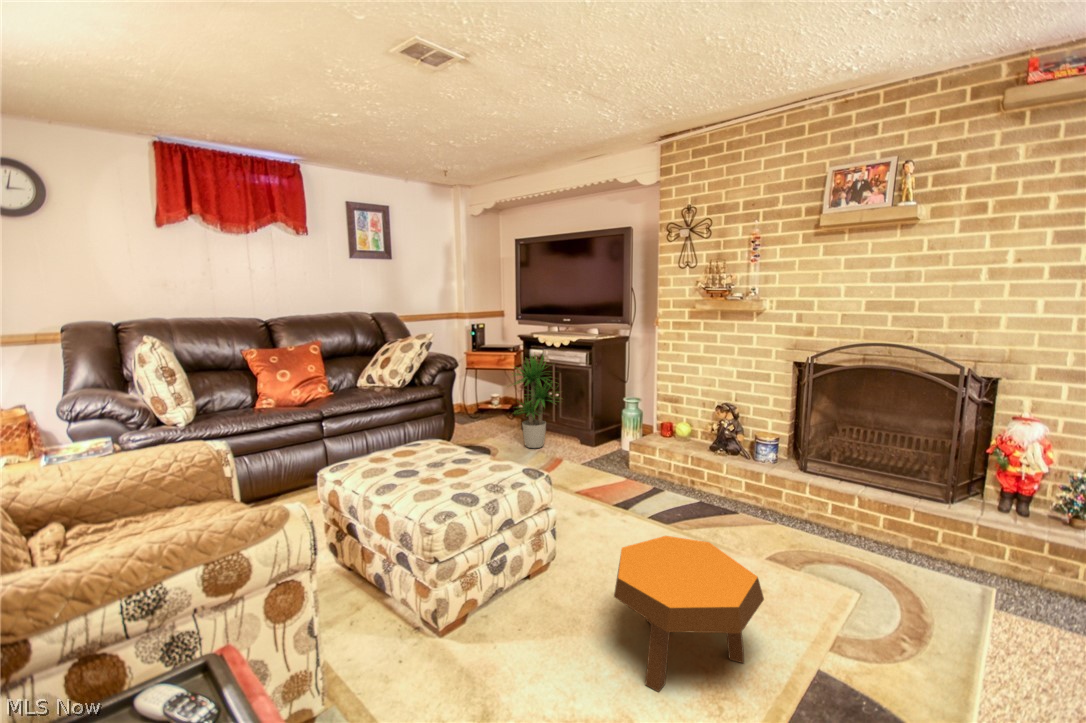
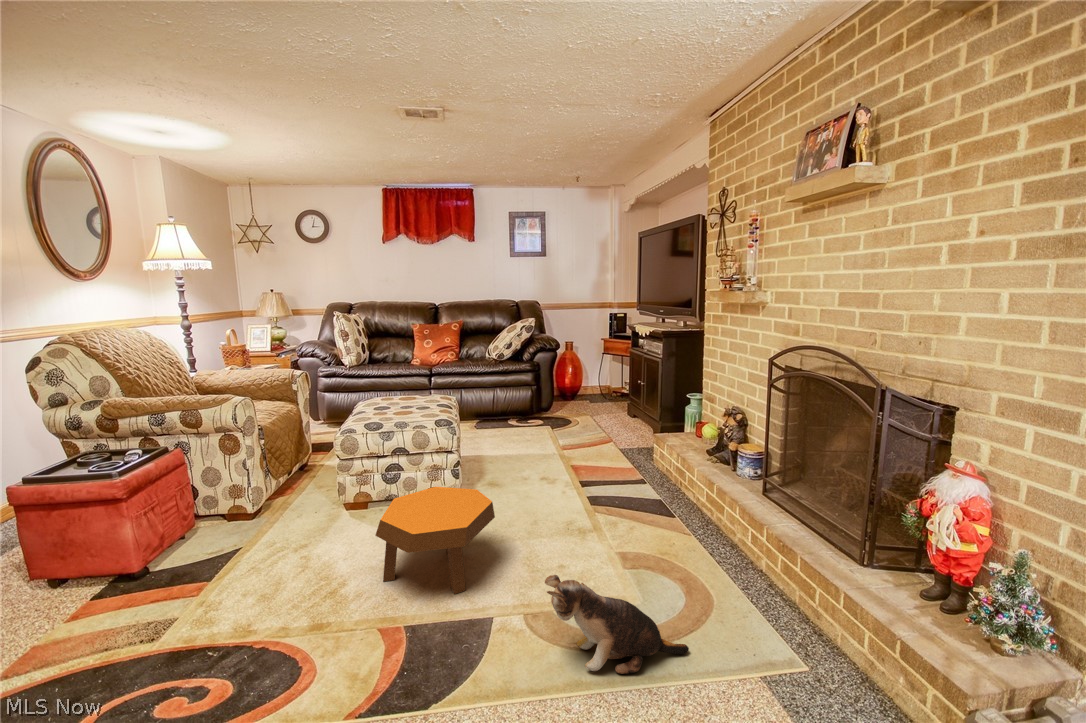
potted plant: present [514,354,559,448] -> none [581,340,635,430]
plush toy: none [901,584,968,665] -> present [545,575,689,674]

